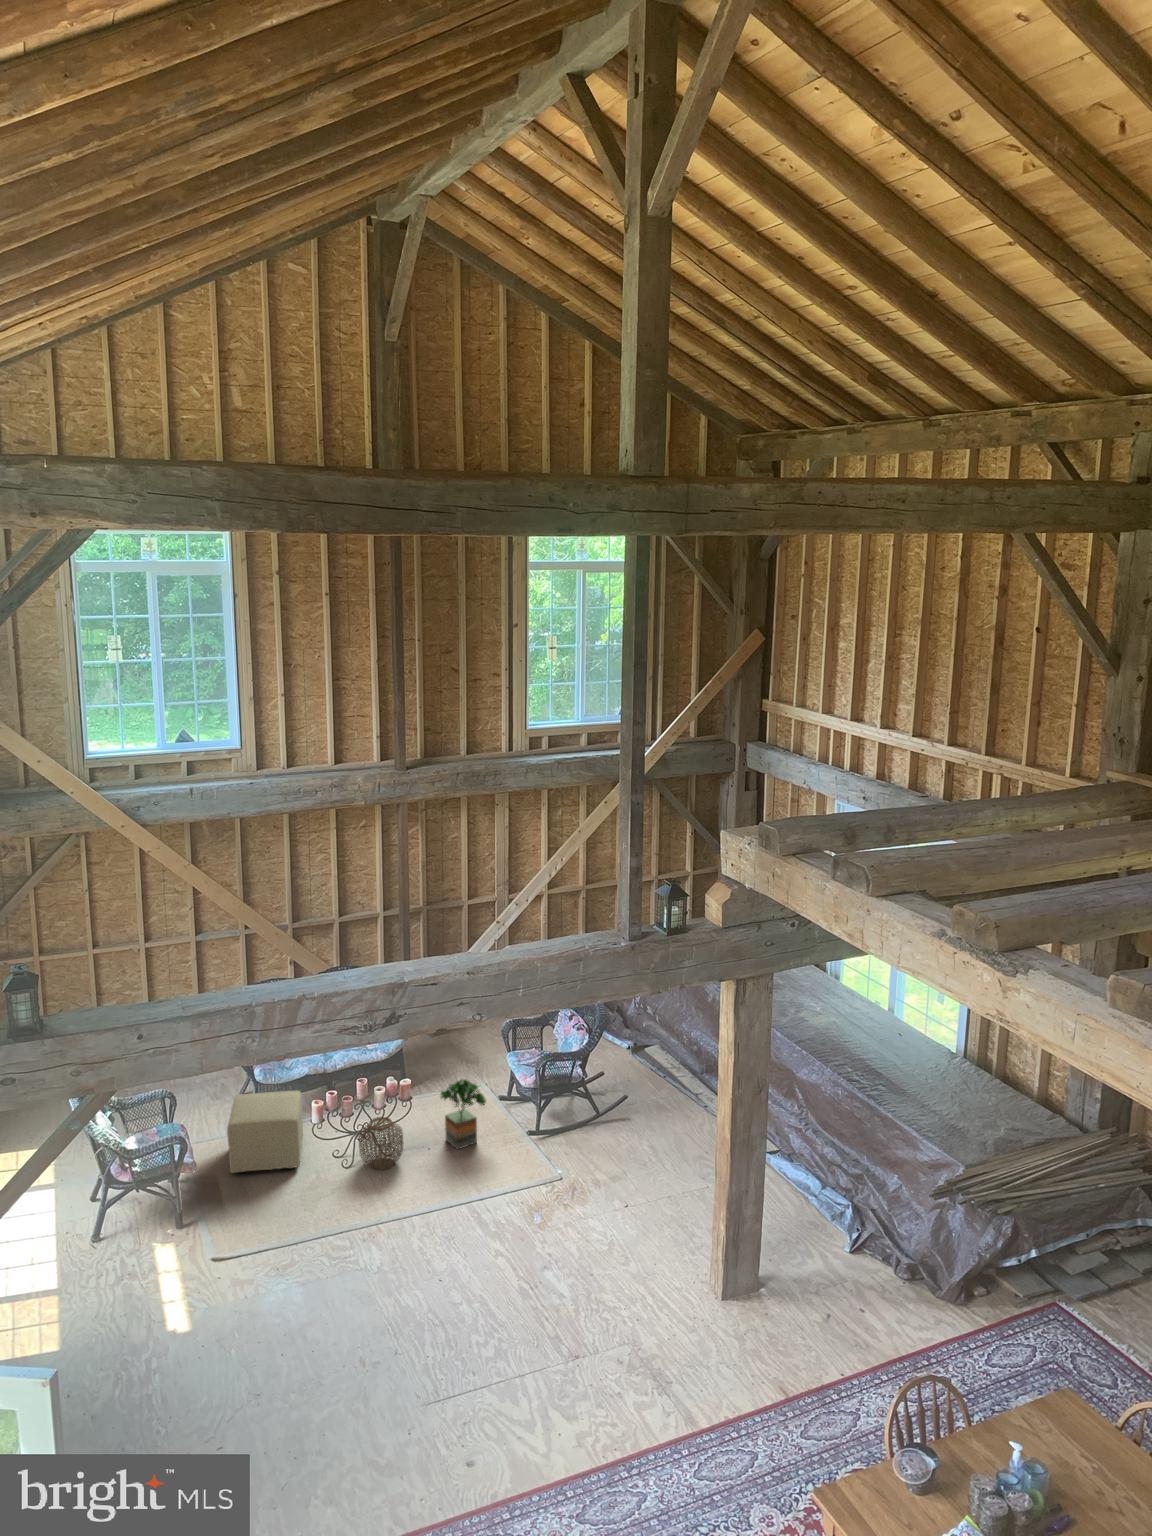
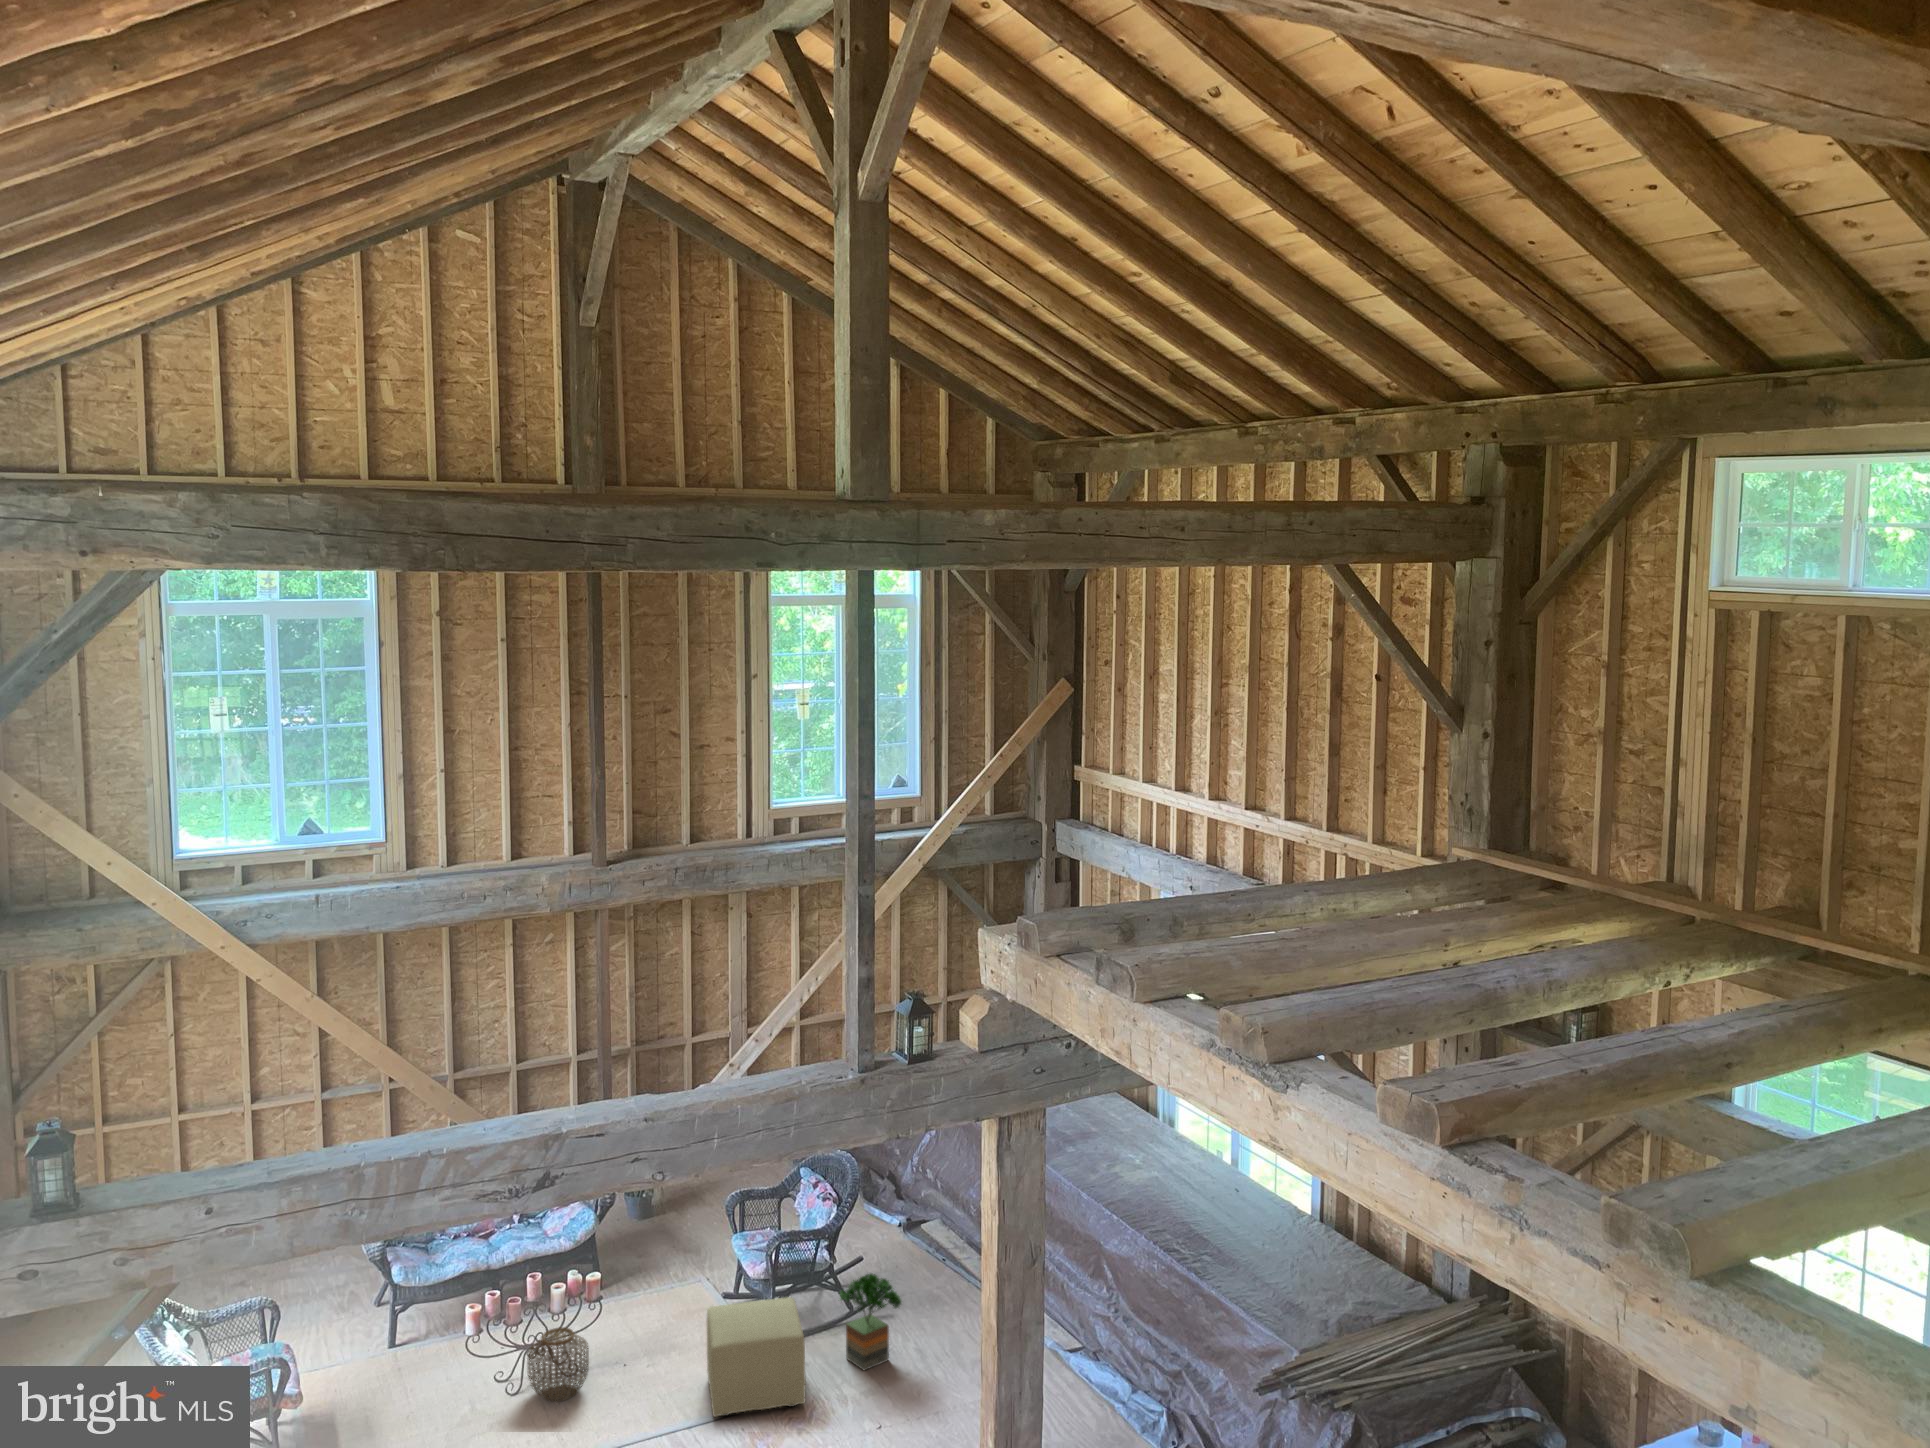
potted tree: present [440,1080,486,1149] -> present [840,1274,901,1370]
ottoman: present [227,1091,303,1173] -> present [707,1297,806,1417]

